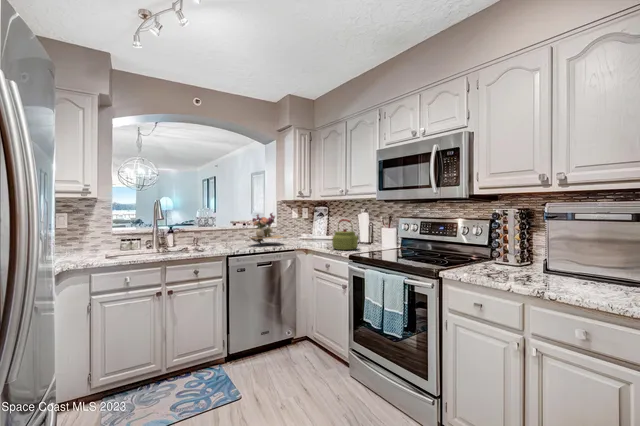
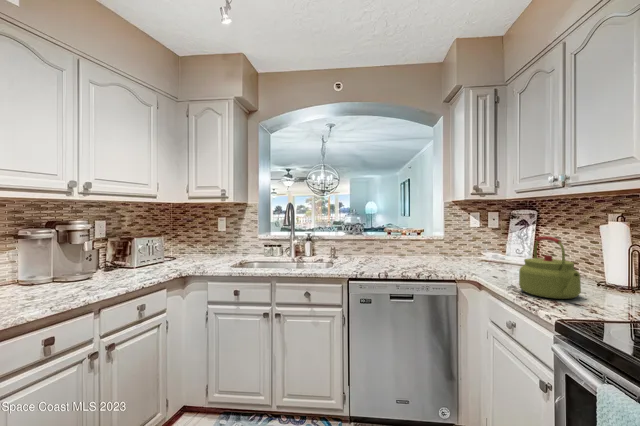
flower arrangement: present [250,213,284,244] -> none [390,219,447,265]

